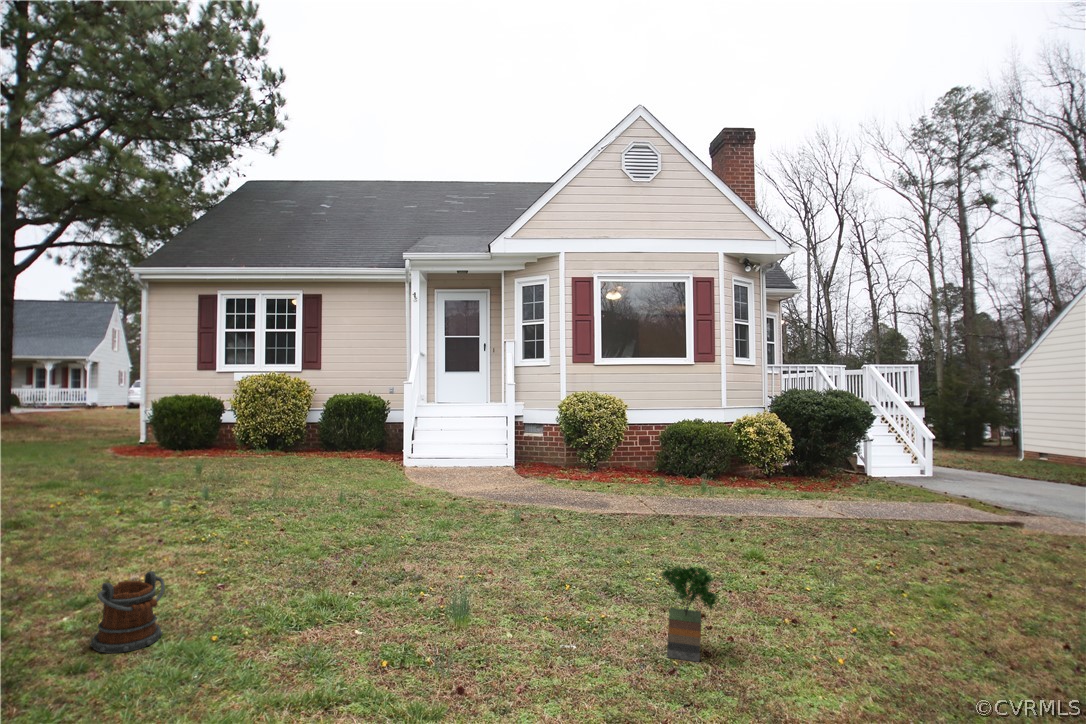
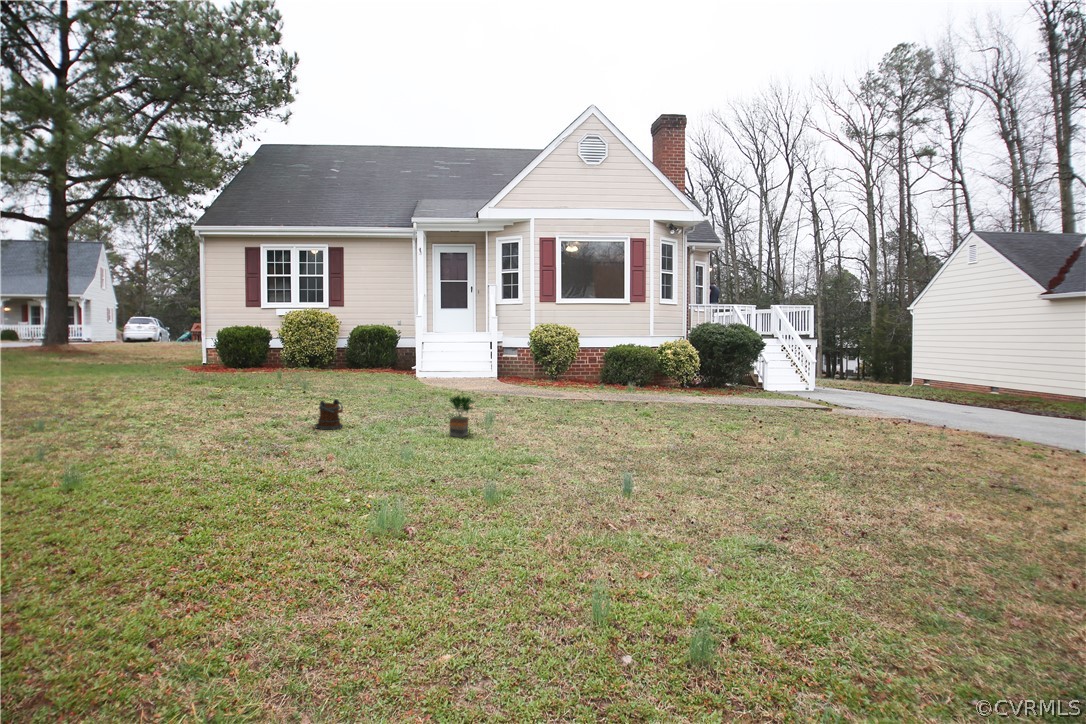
potted tree: present [661,566,718,662] -> present [449,396,473,437]

